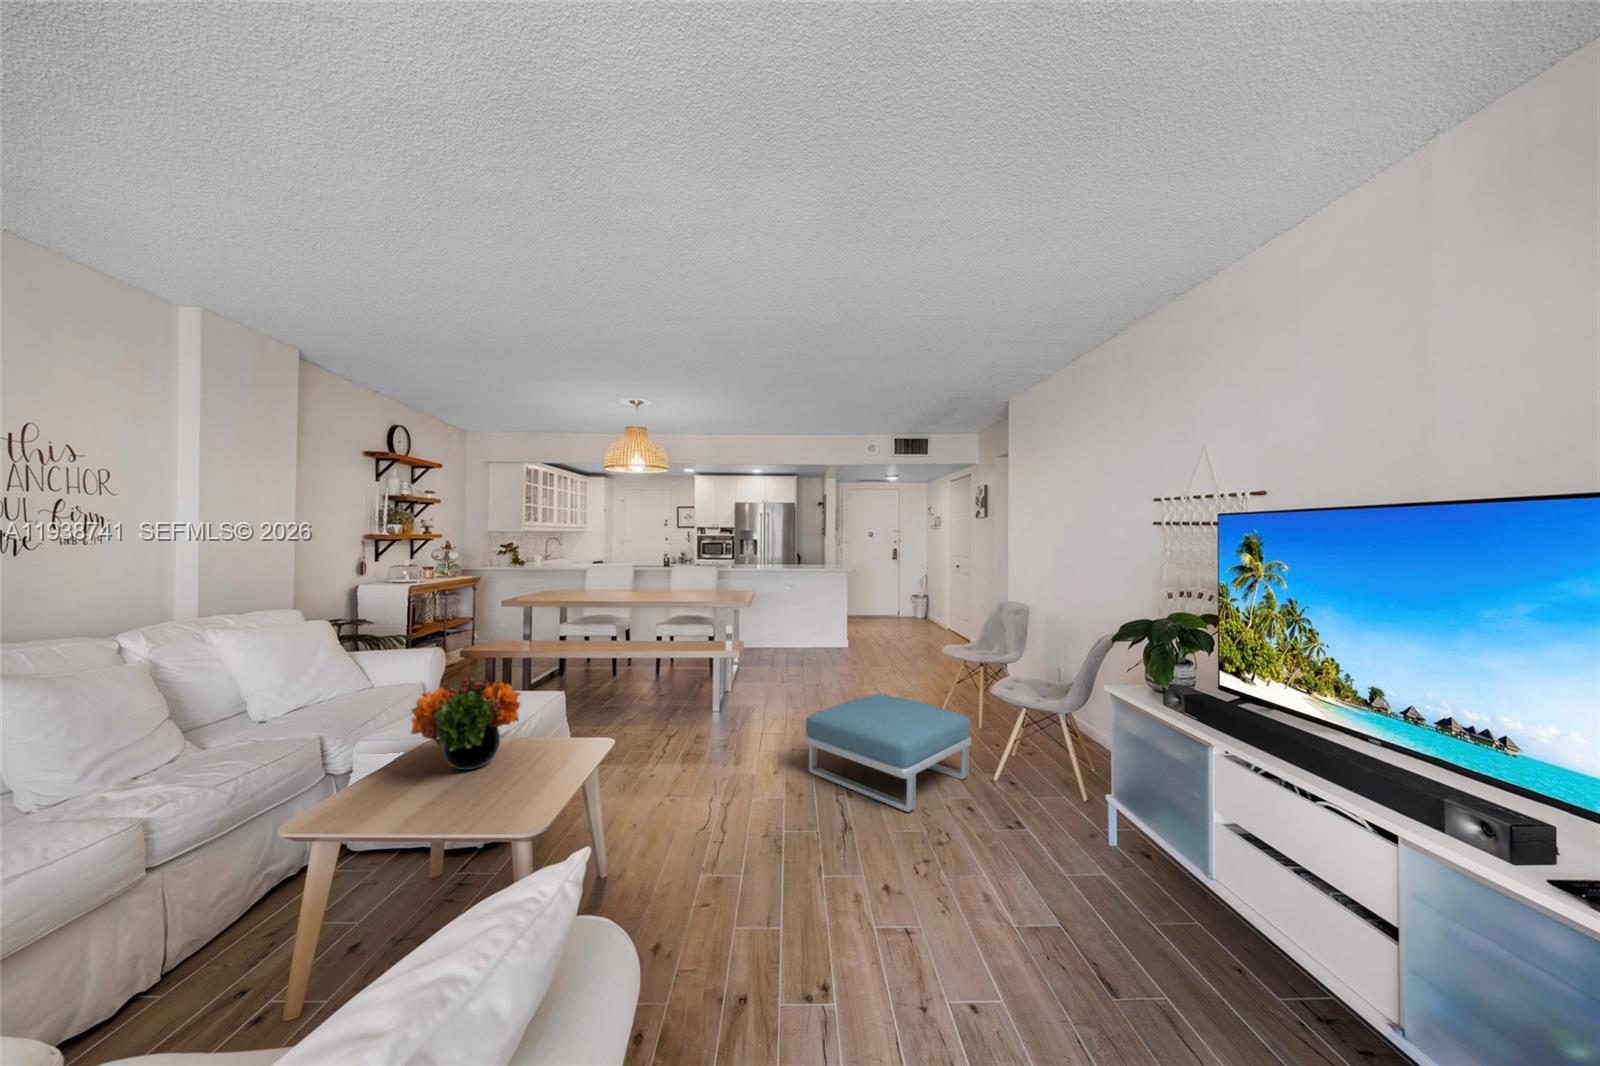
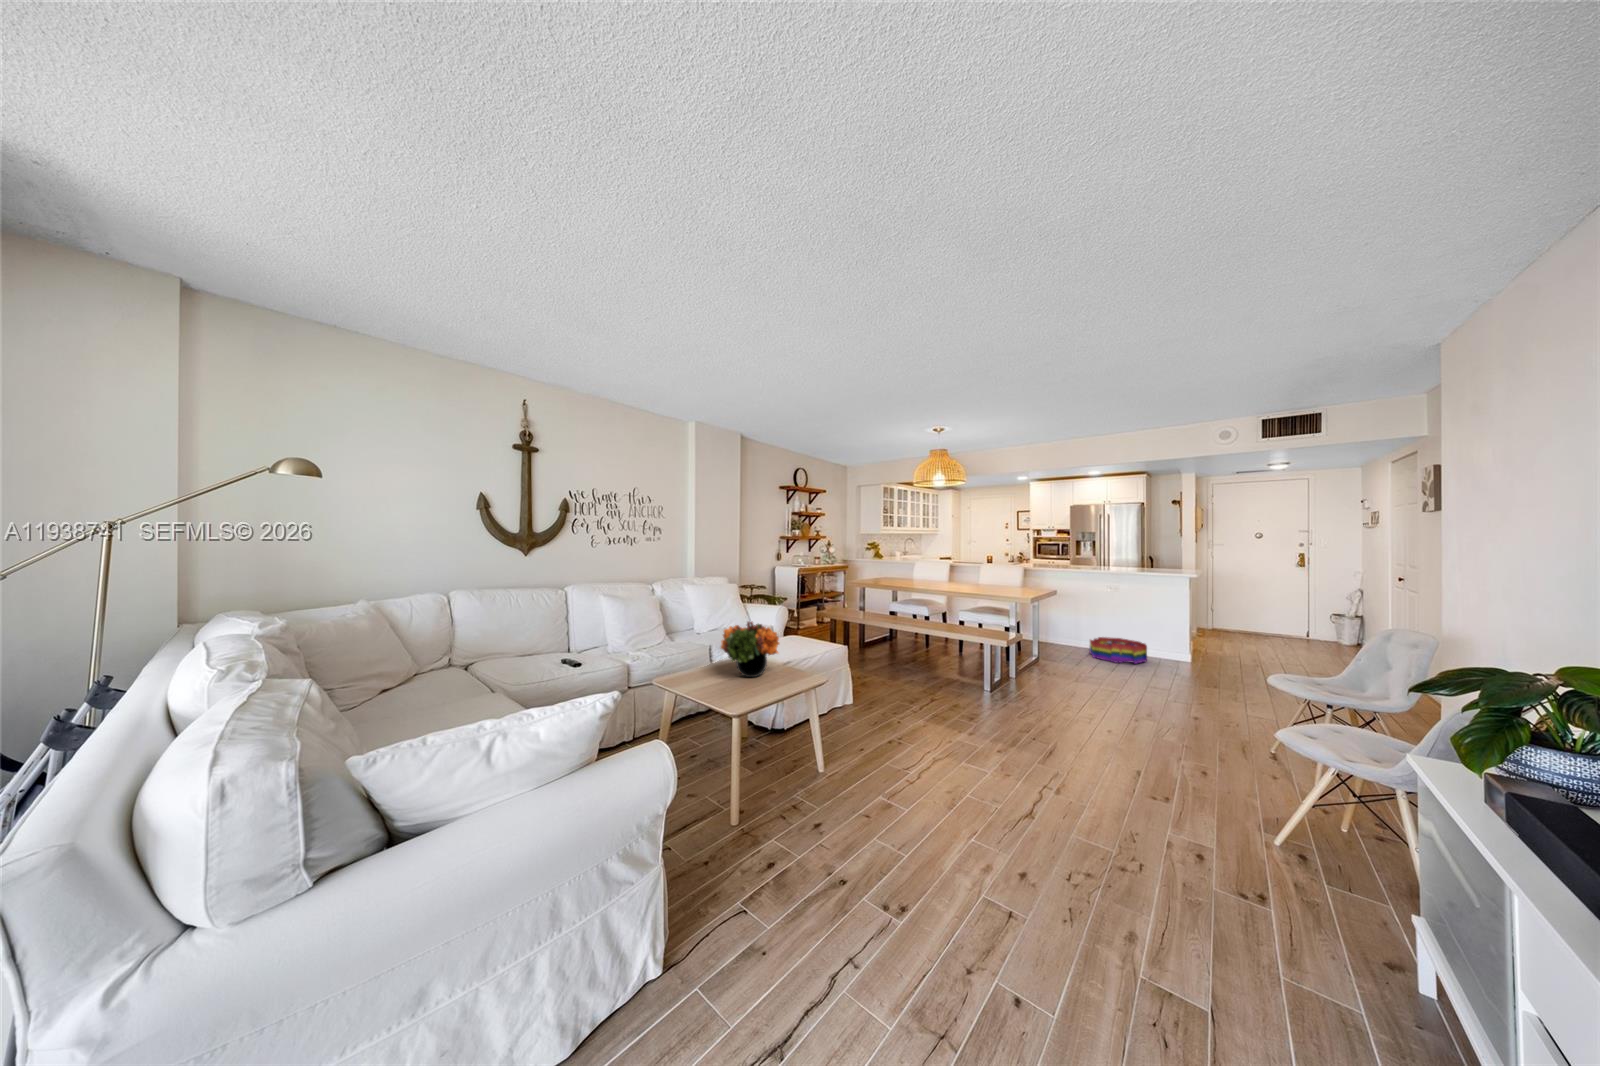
storage bin: none [770,634,819,659] -> present [1090,637,1147,664]
footstool: present [805,694,971,812] -> none [1028,704,1242,827]

